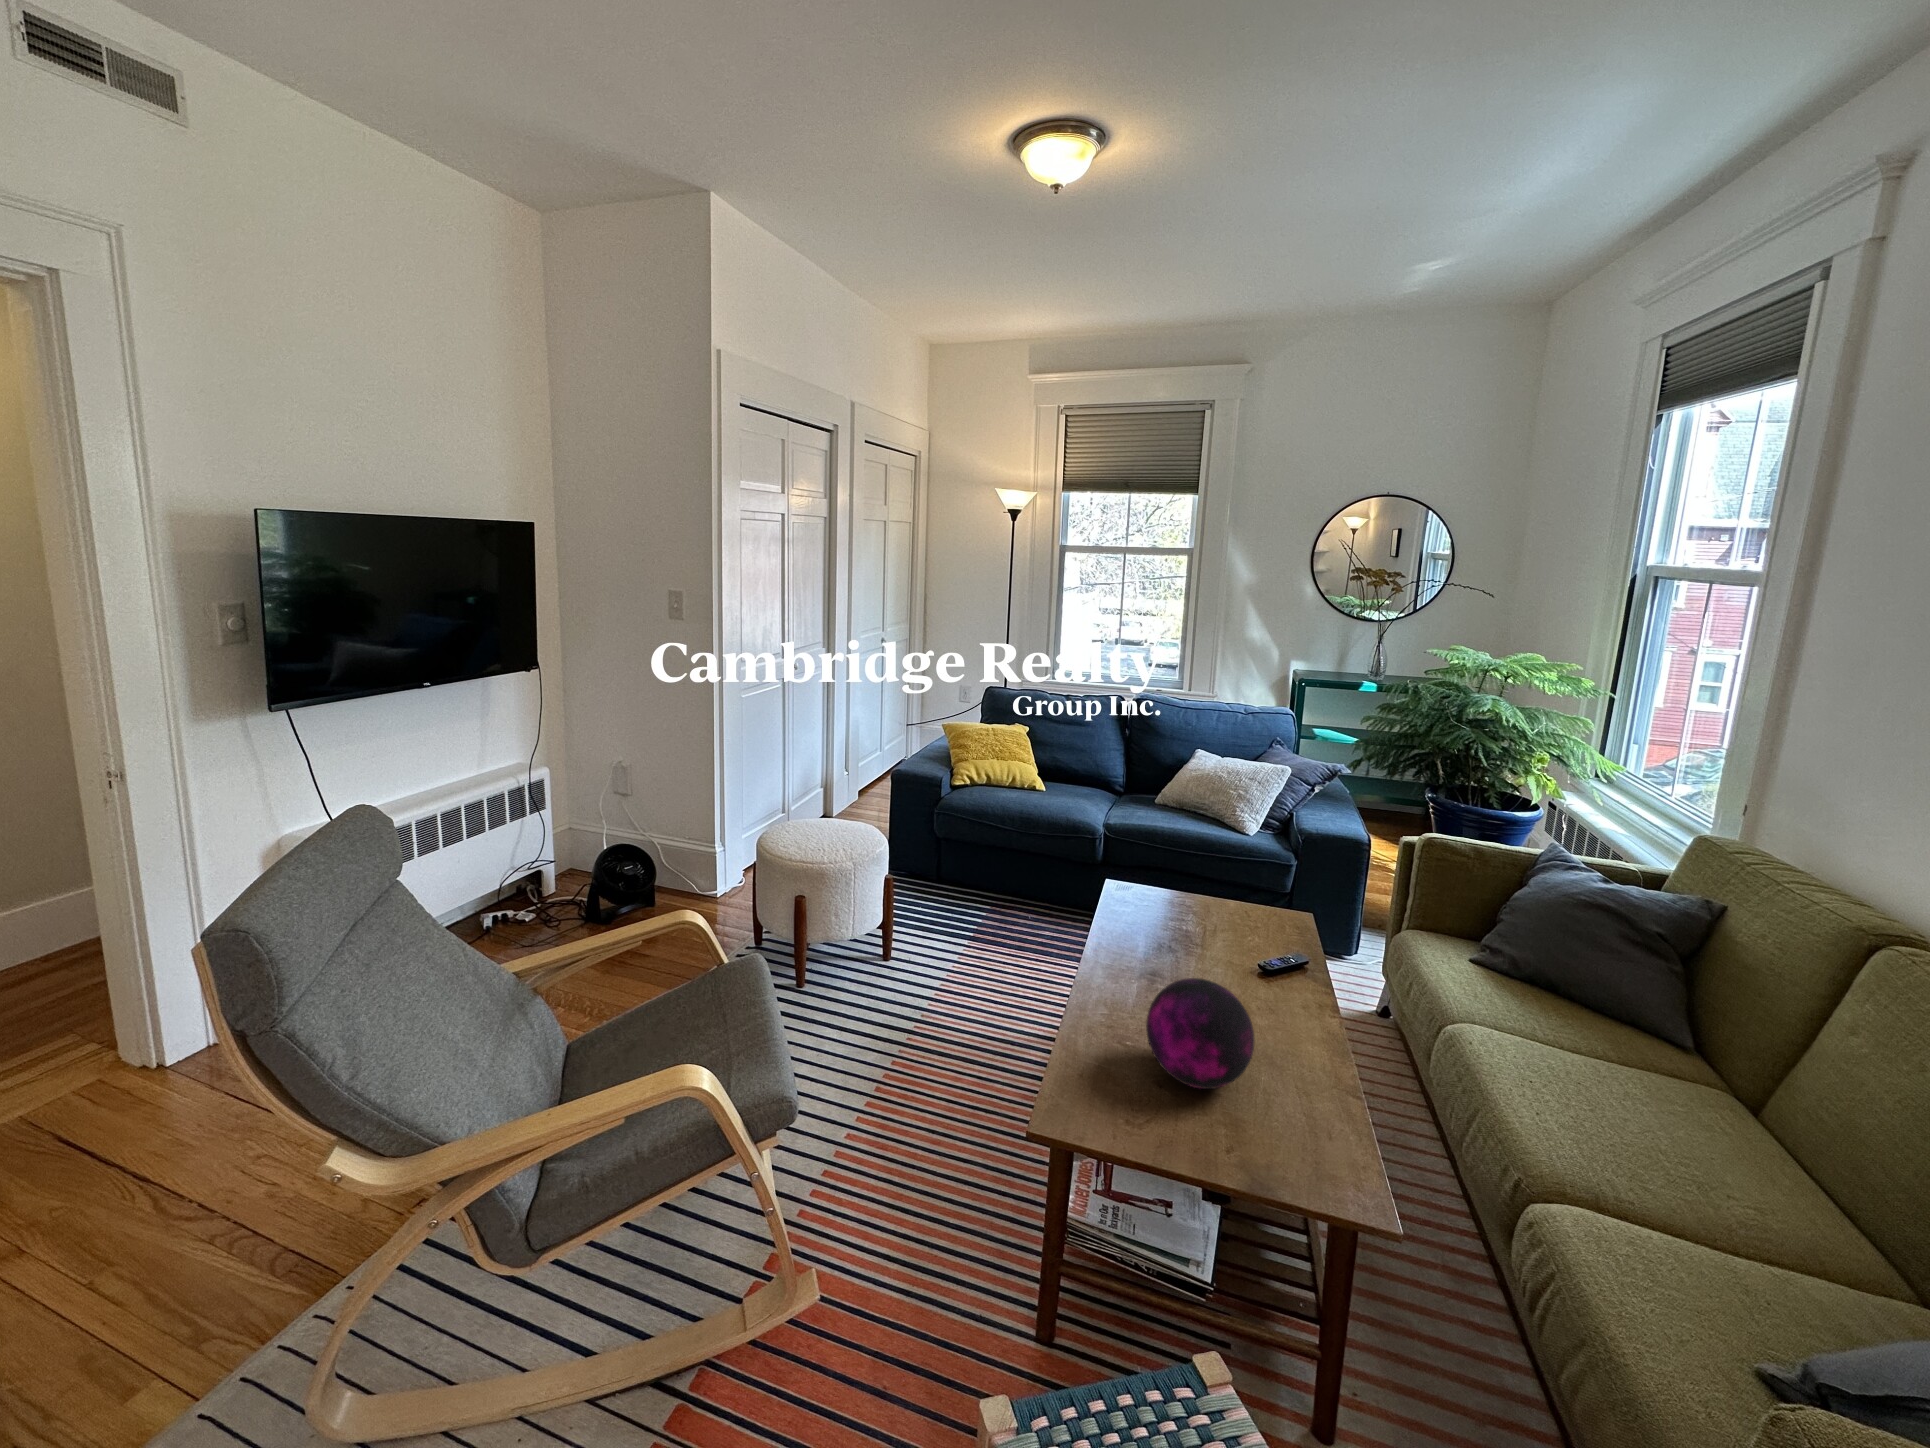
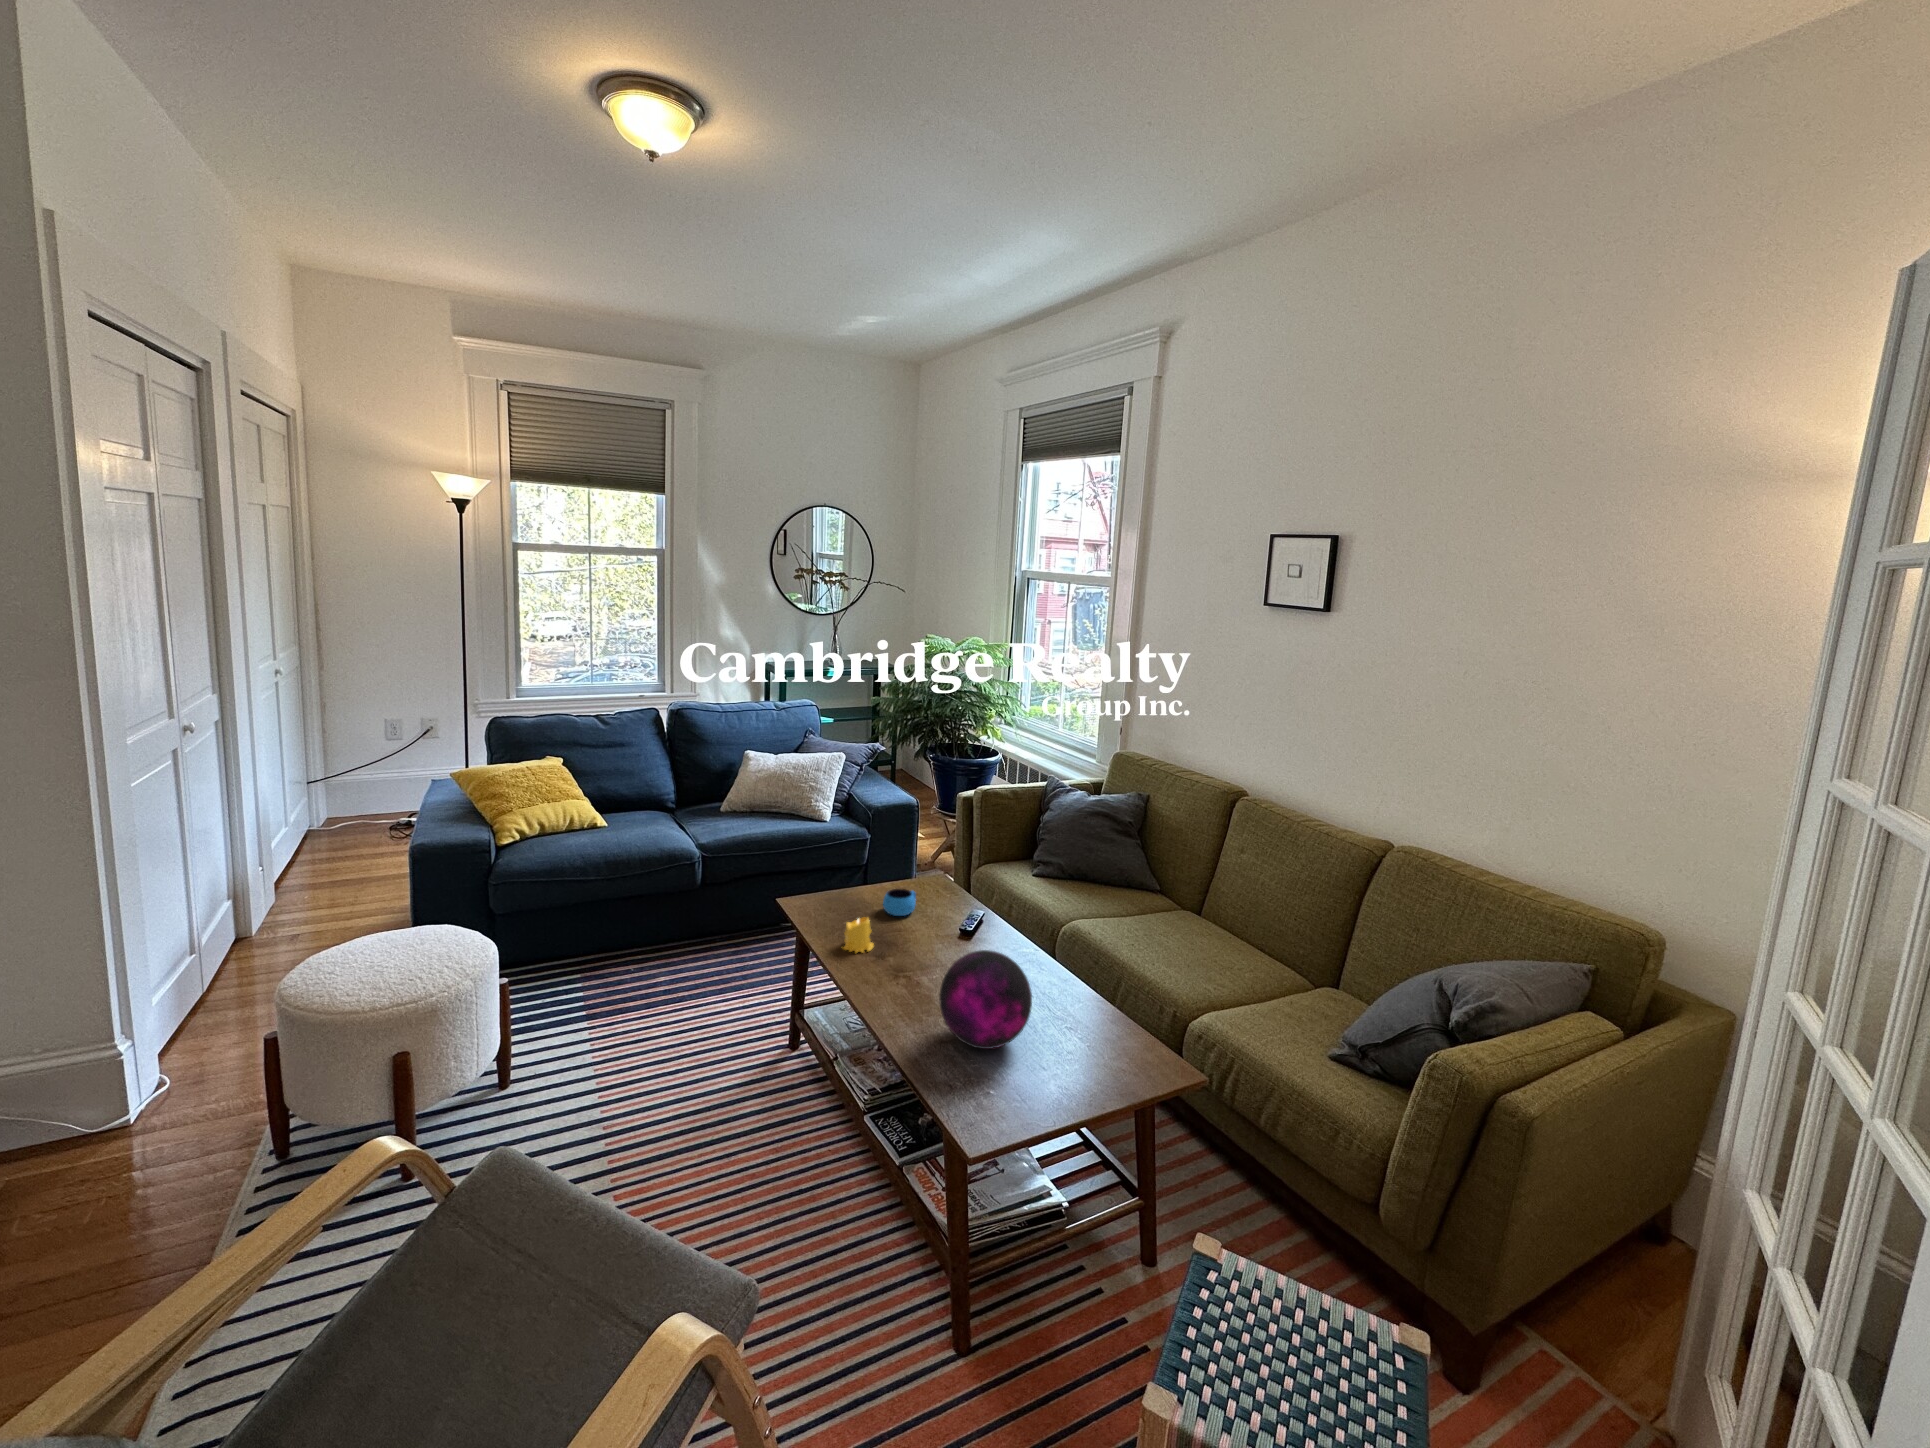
mug: none [1217,910,1262,941] -> present [883,889,916,916]
candle: none [1142,919,1177,958] -> present [843,917,874,953]

